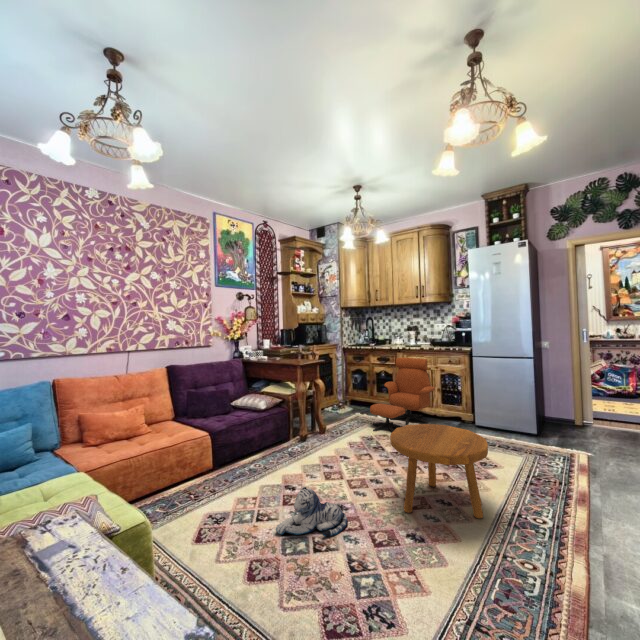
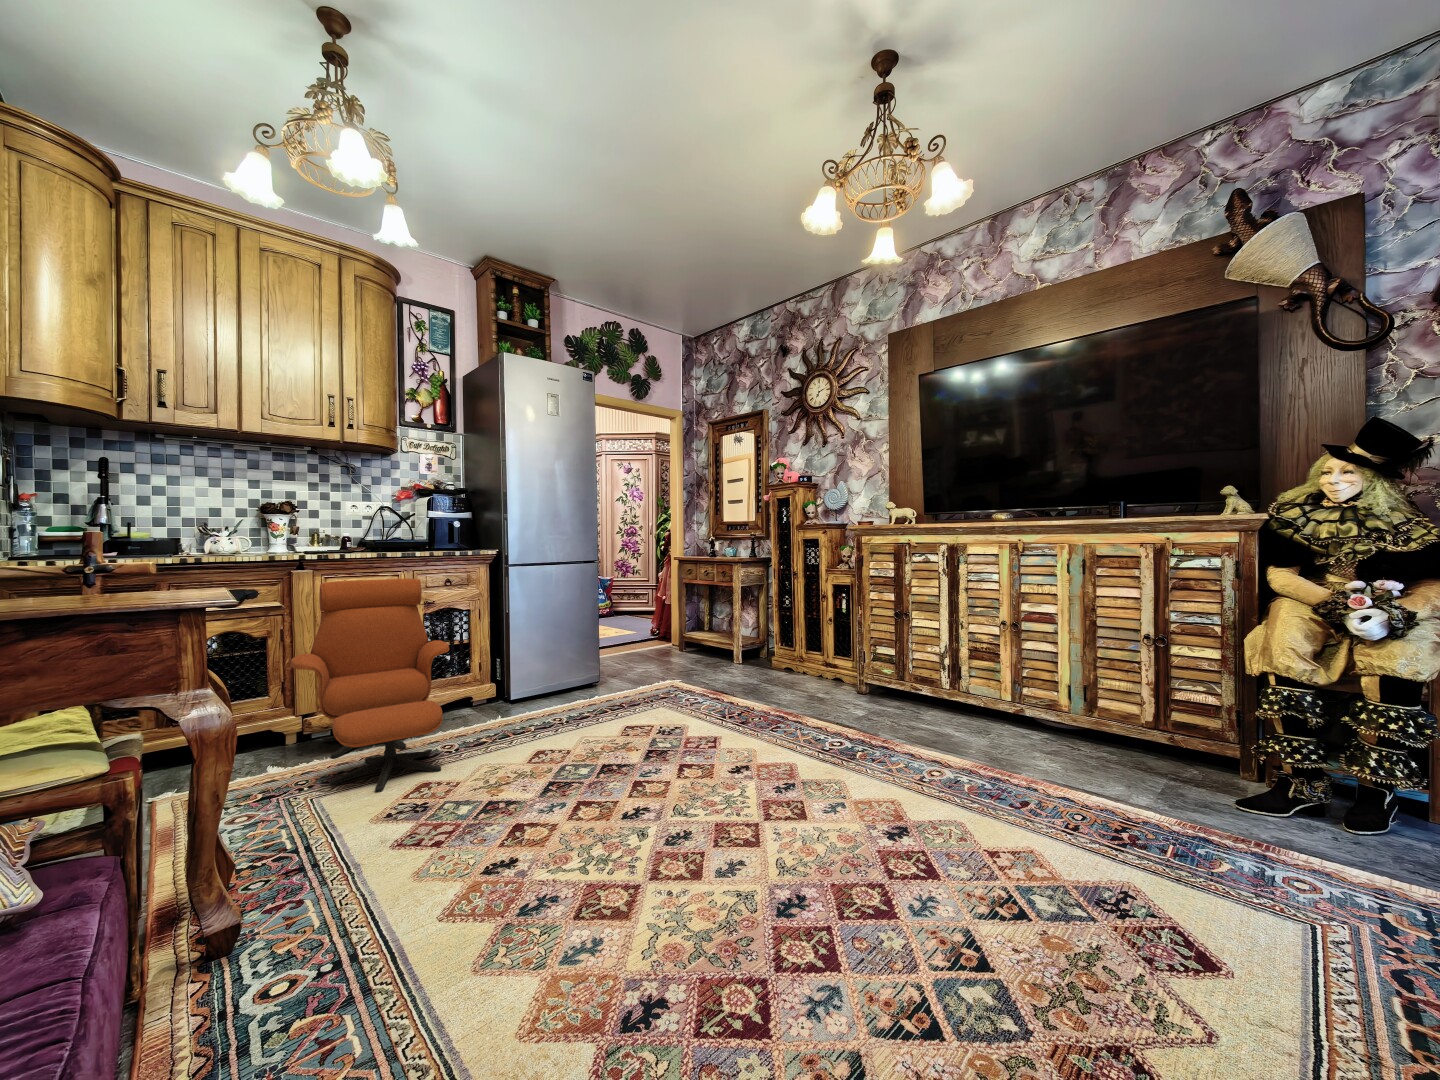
footstool: present [390,424,488,518] -> none [696,660,857,824]
plush toy: present [275,487,348,536] -> none [813,860,917,1027]

